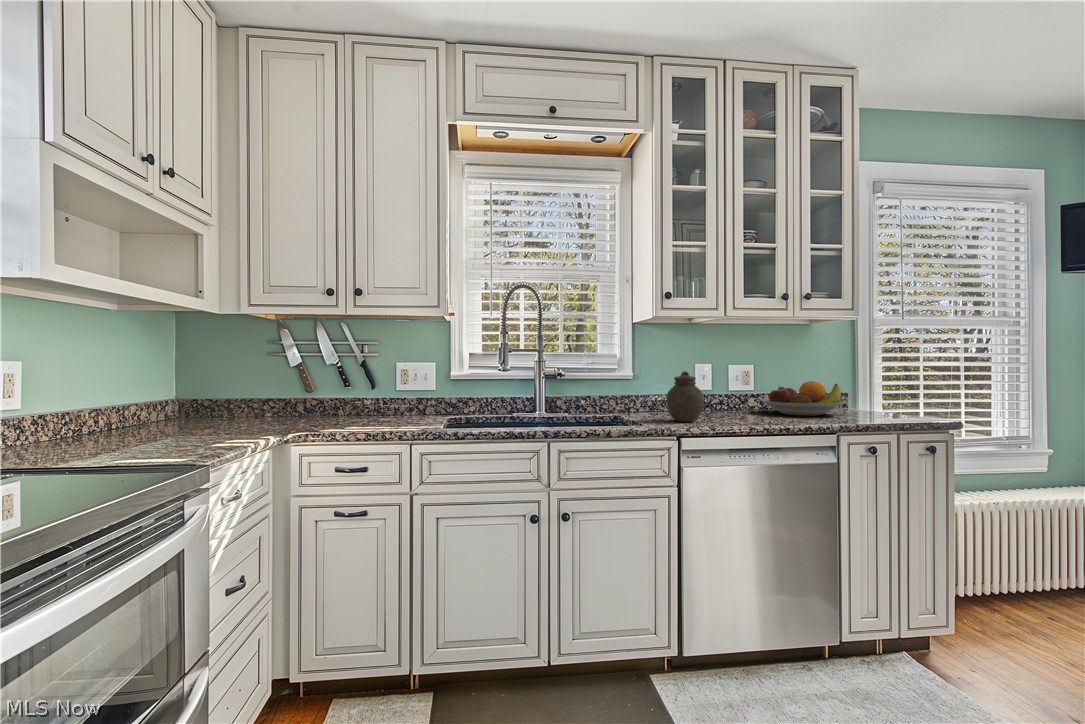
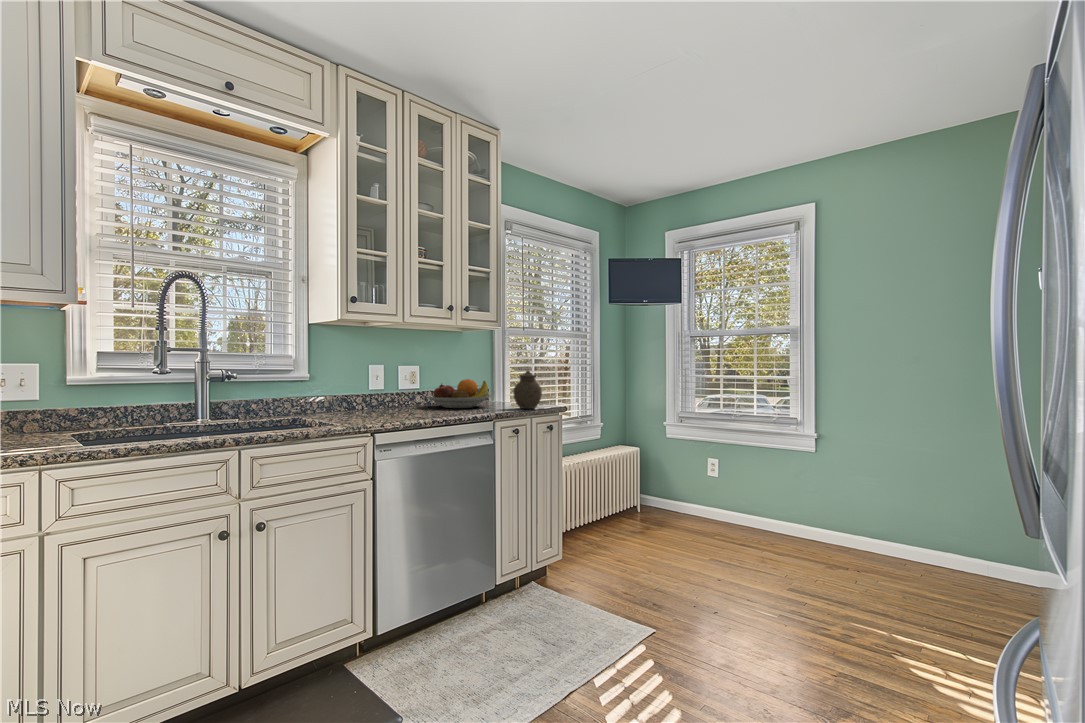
jar: present [666,371,704,422] -> present [514,371,542,409]

